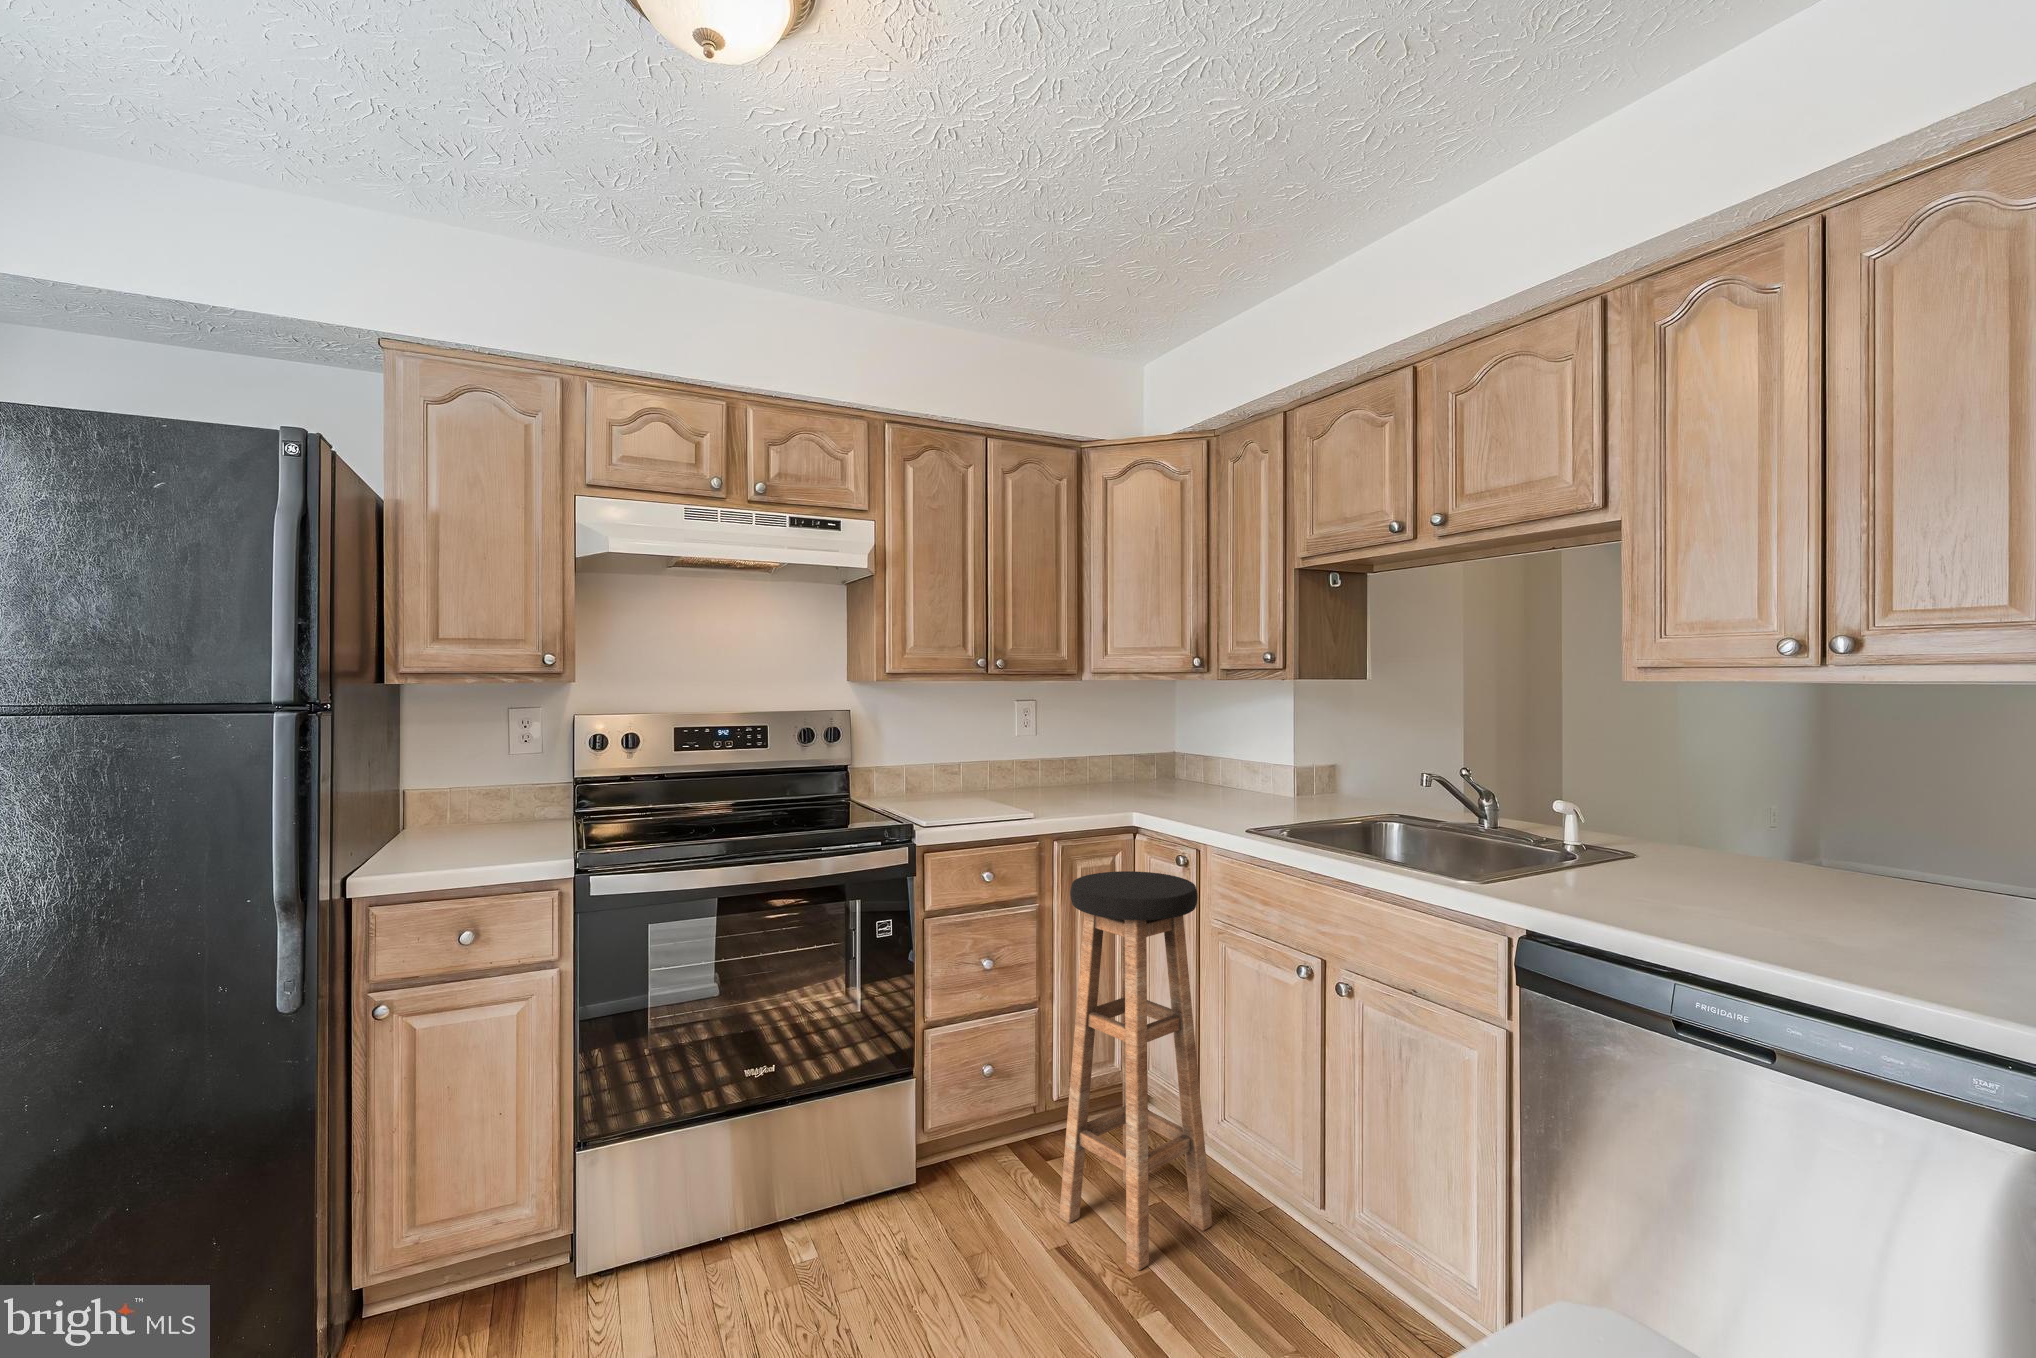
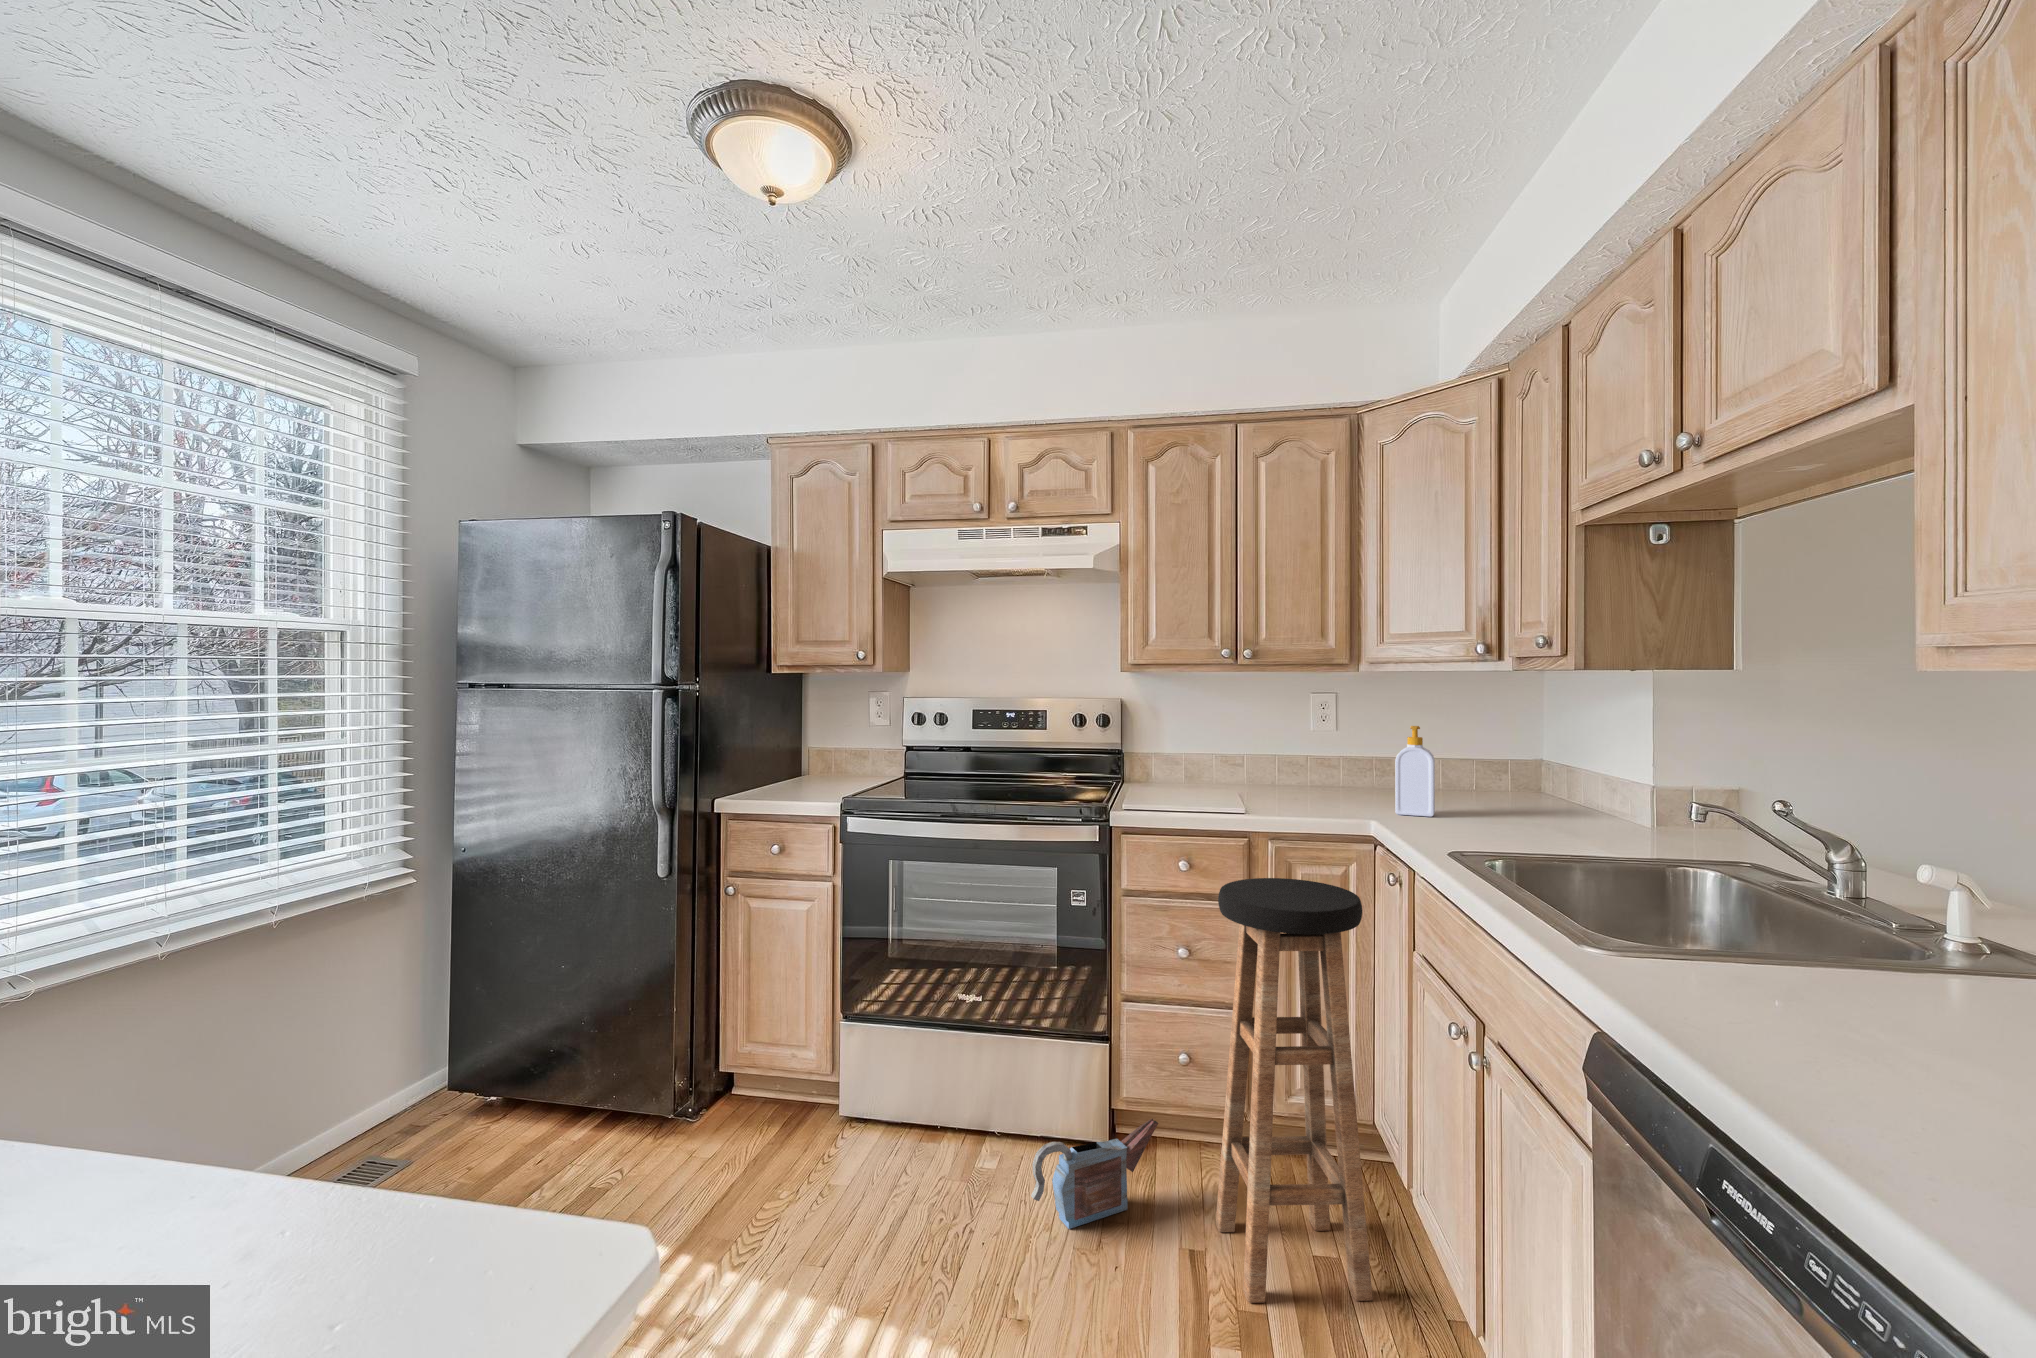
soap bottle: none [1135,726,1170,804] -> present [1395,726,1435,817]
watering can: none [911,1137,993,1282] -> present [1031,1119,1158,1229]

